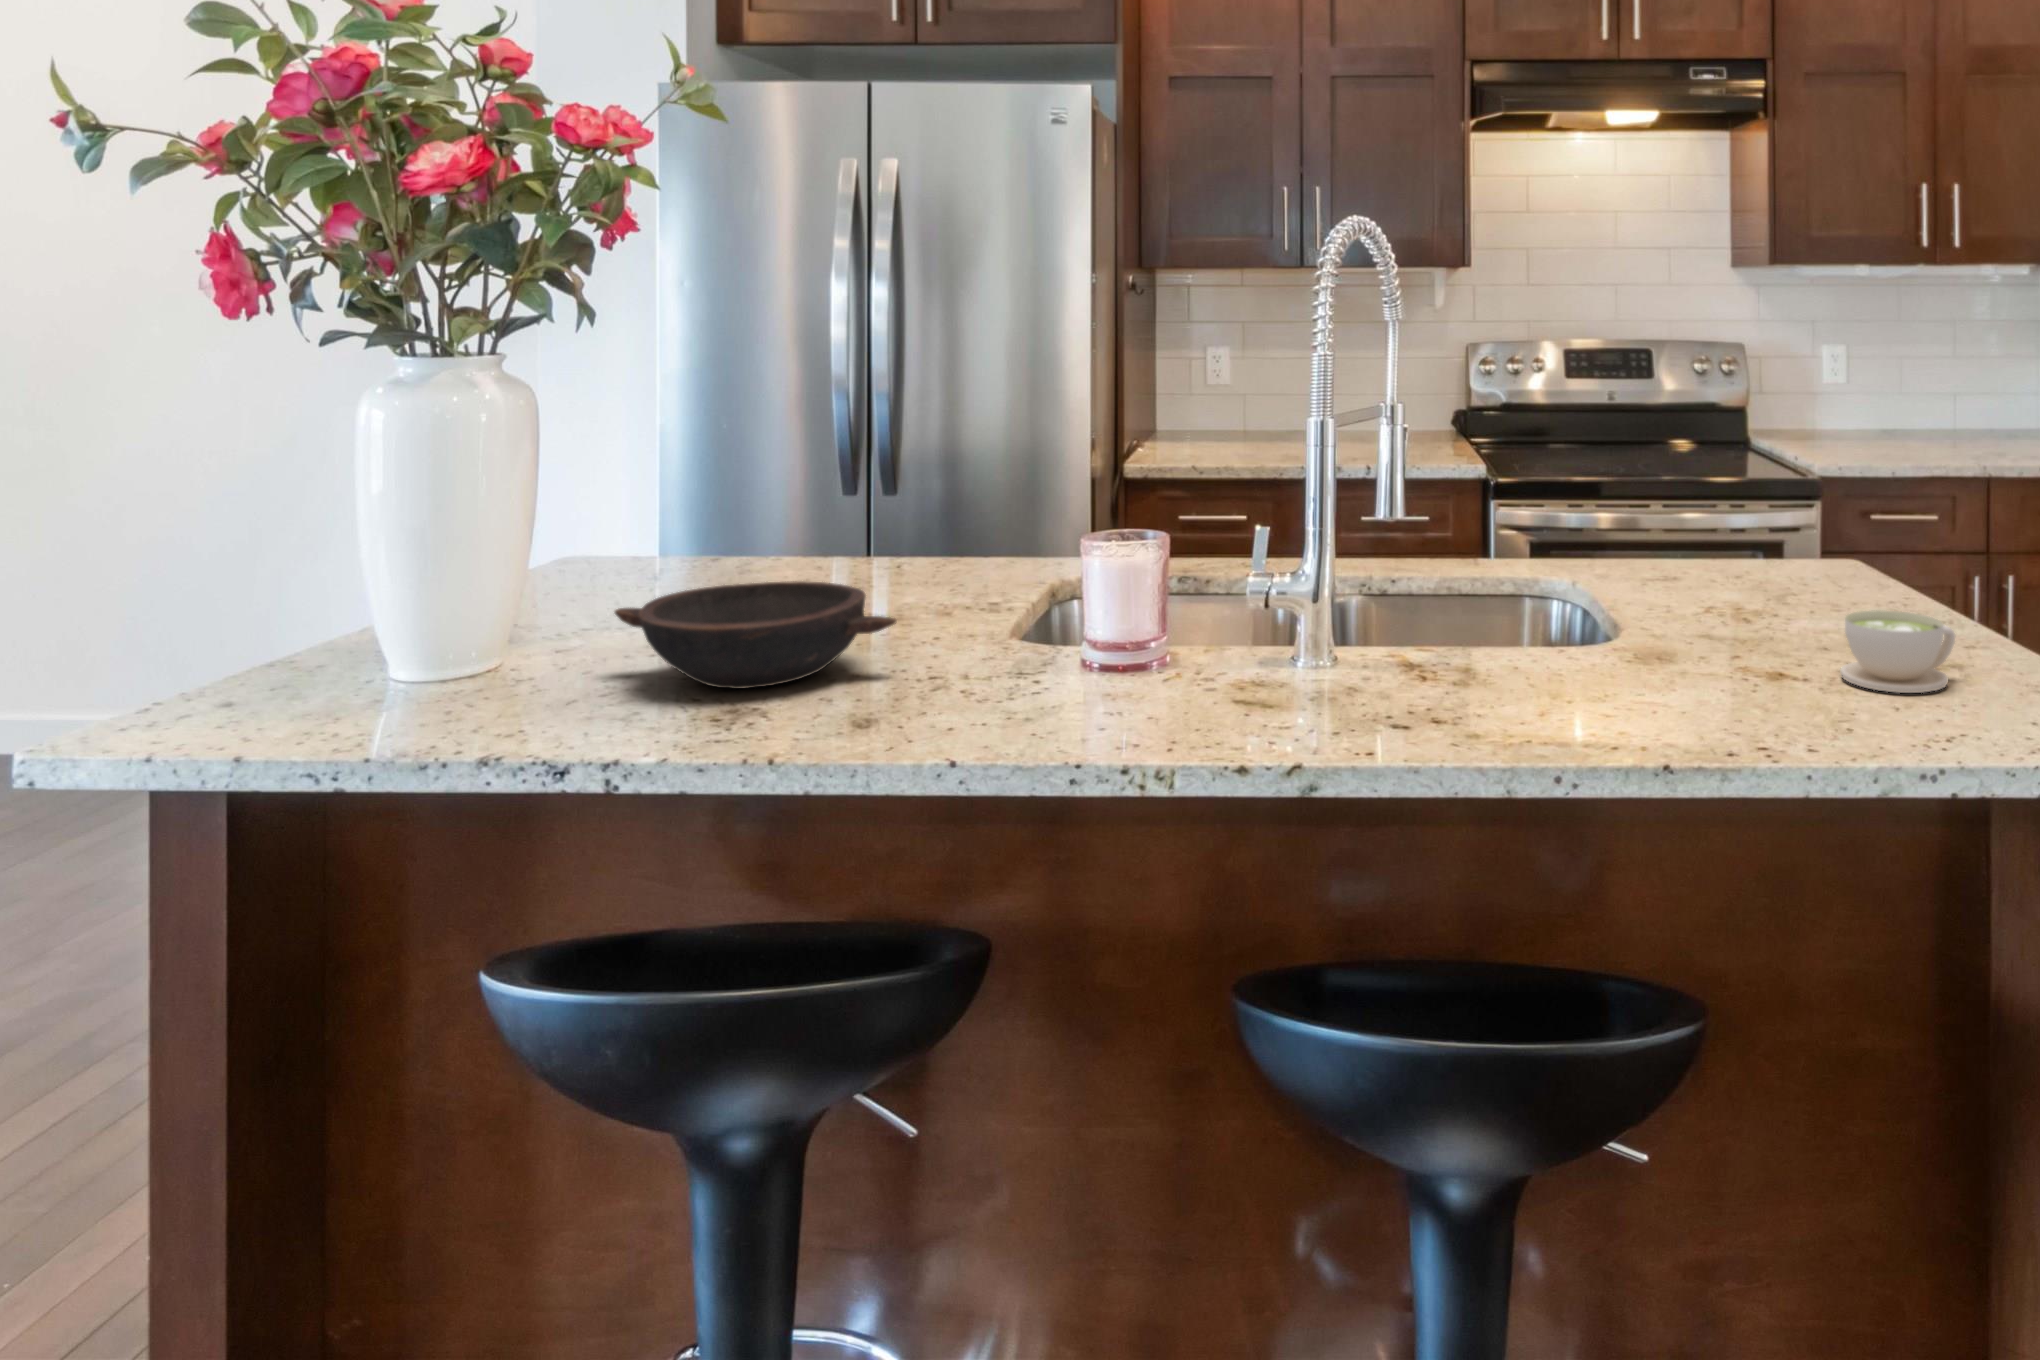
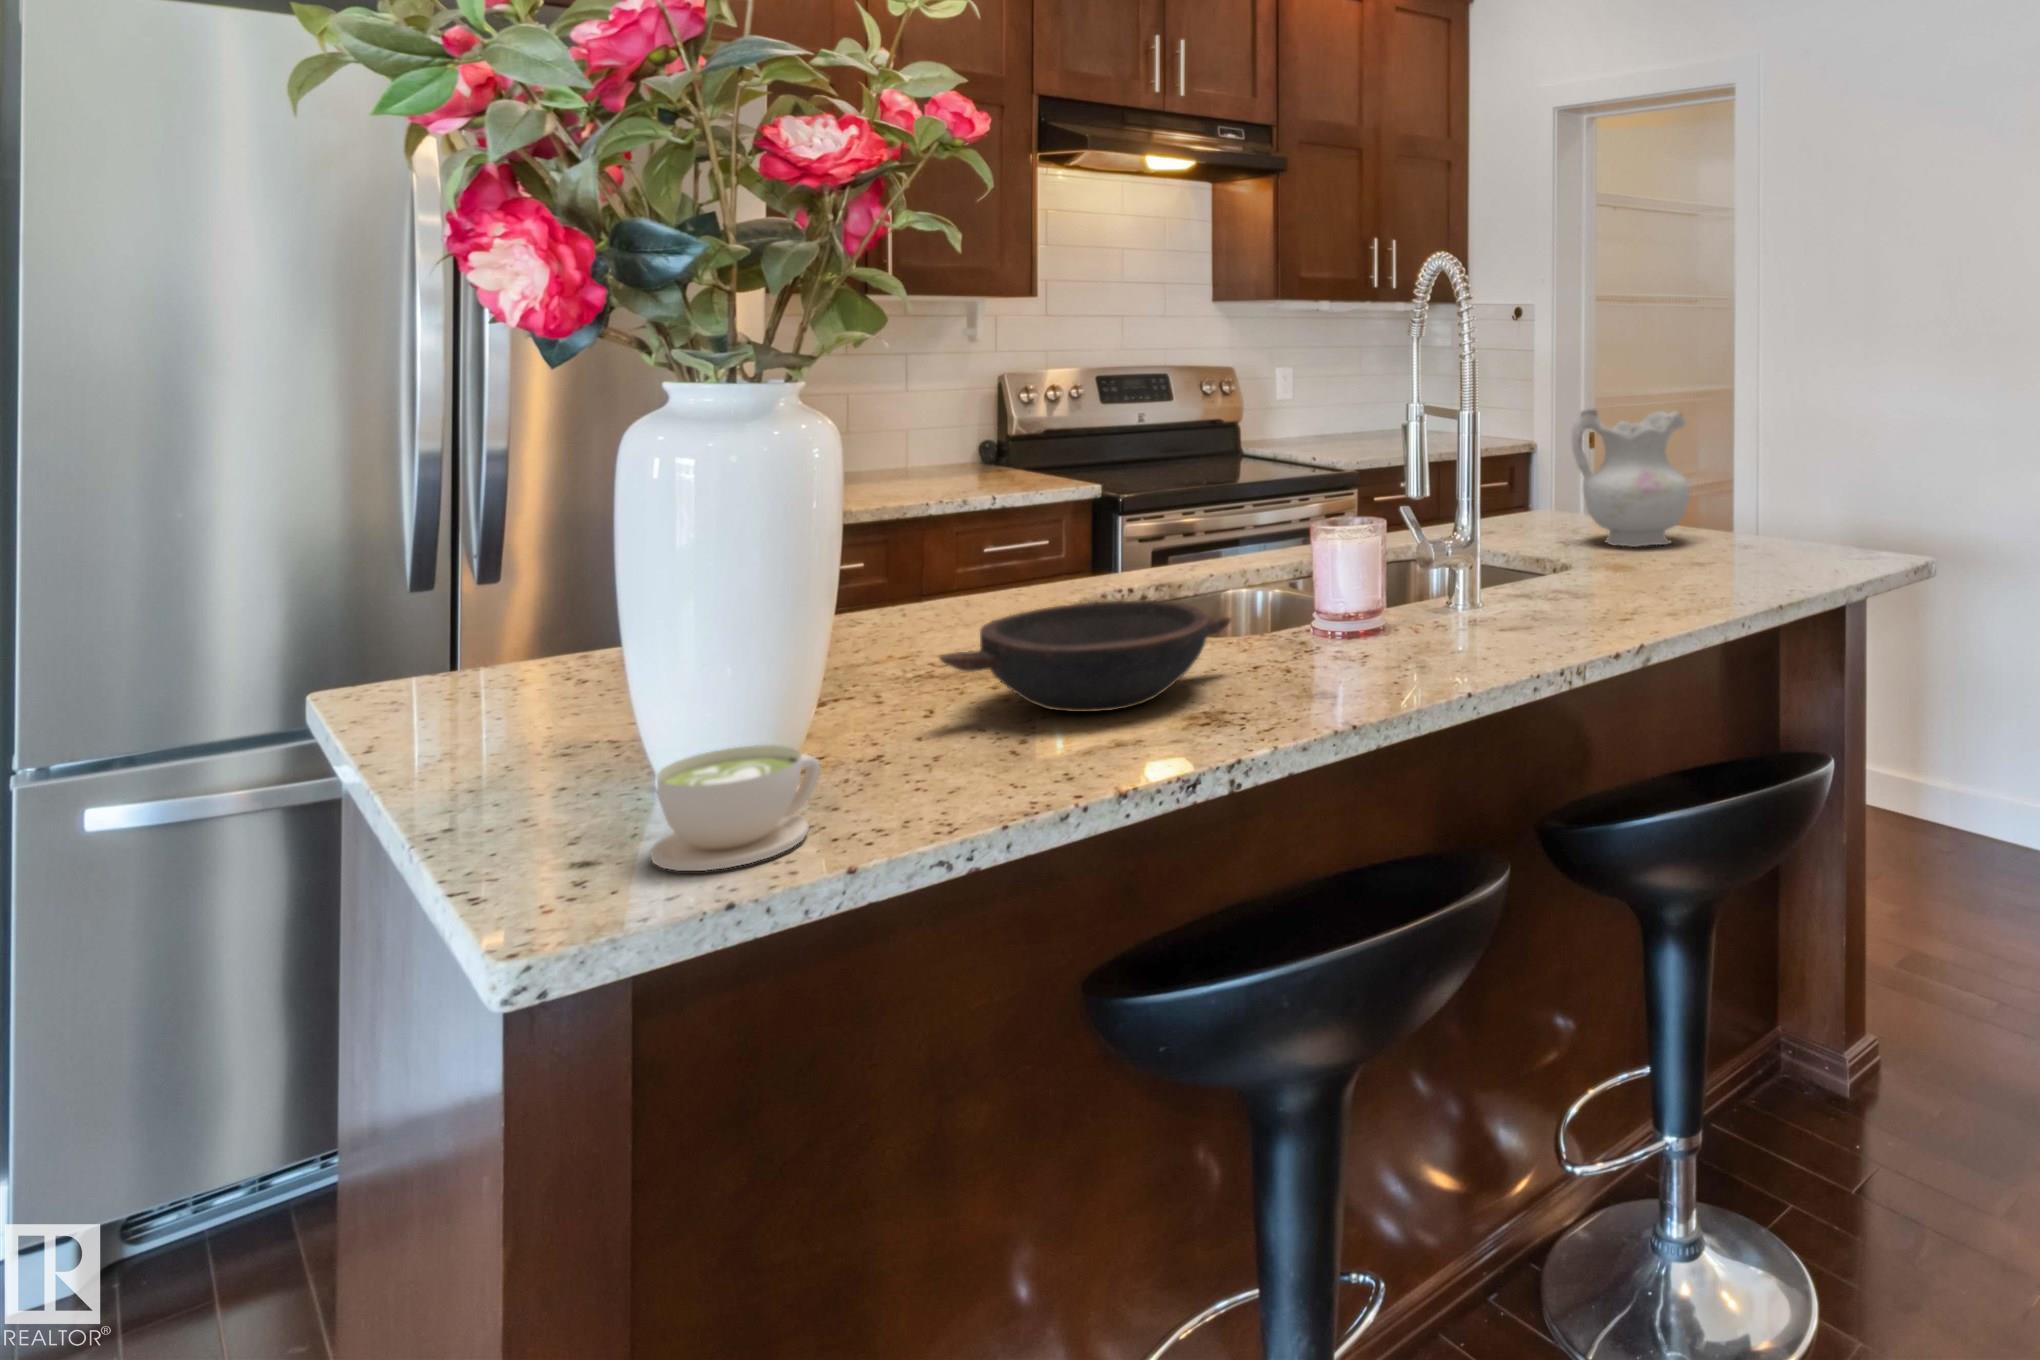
ceramic pitcher: none [1672,423,1848,631] -> present [1572,409,1689,547]
coffee cup: present [1840,610,1955,693] -> present [650,745,820,871]

